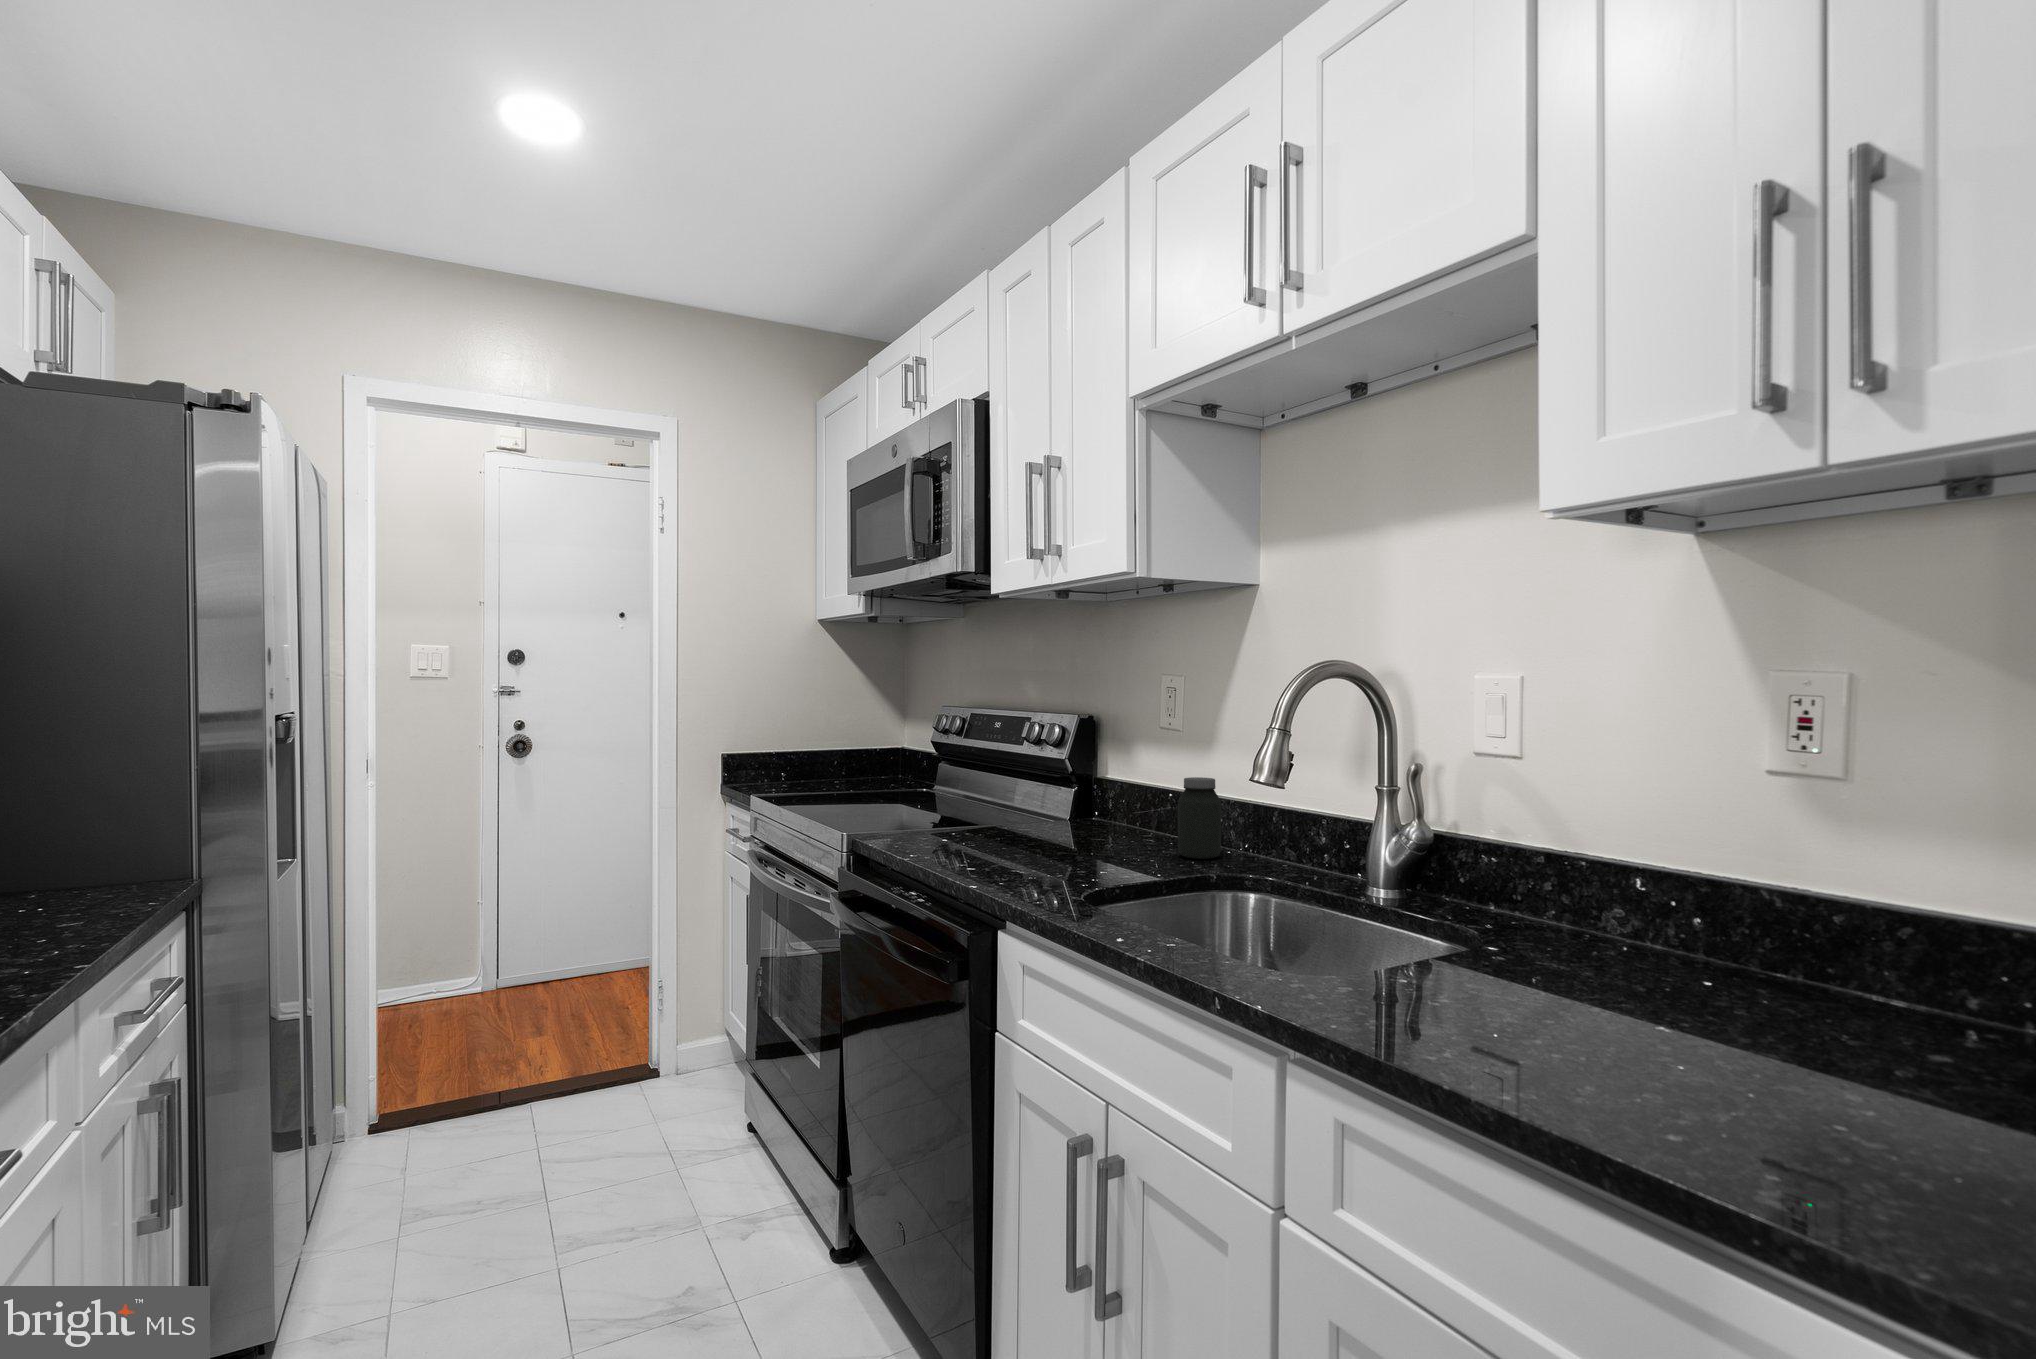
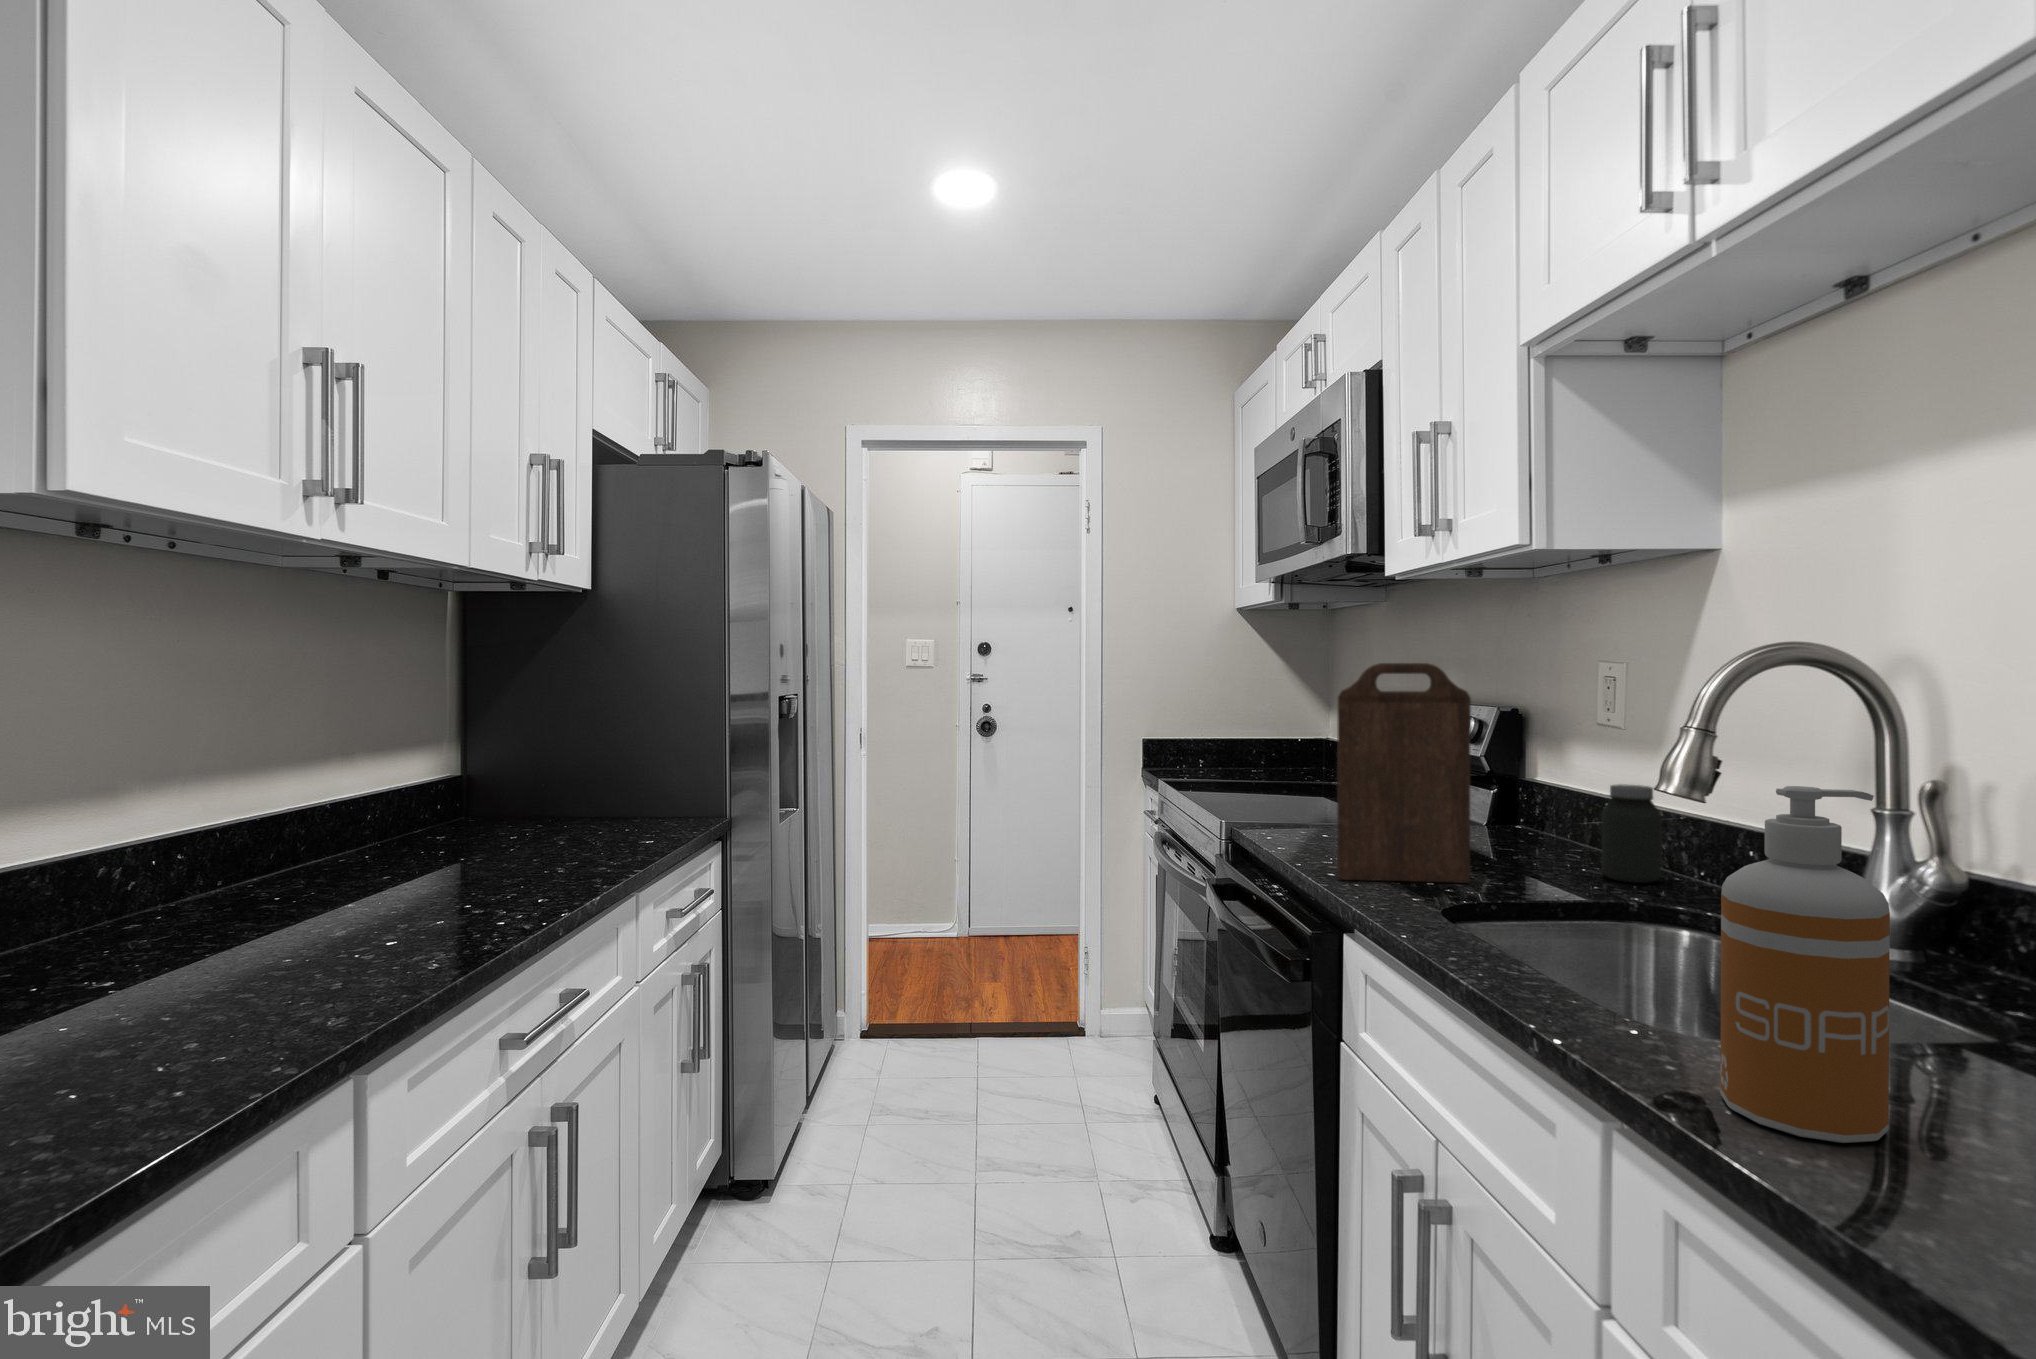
cutting board: none [976,674,1086,876] -> present [1337,663,1471,883]
soap dispenser: none [1347,766,1451,1025] -> present [1720,786,1890,1143]

